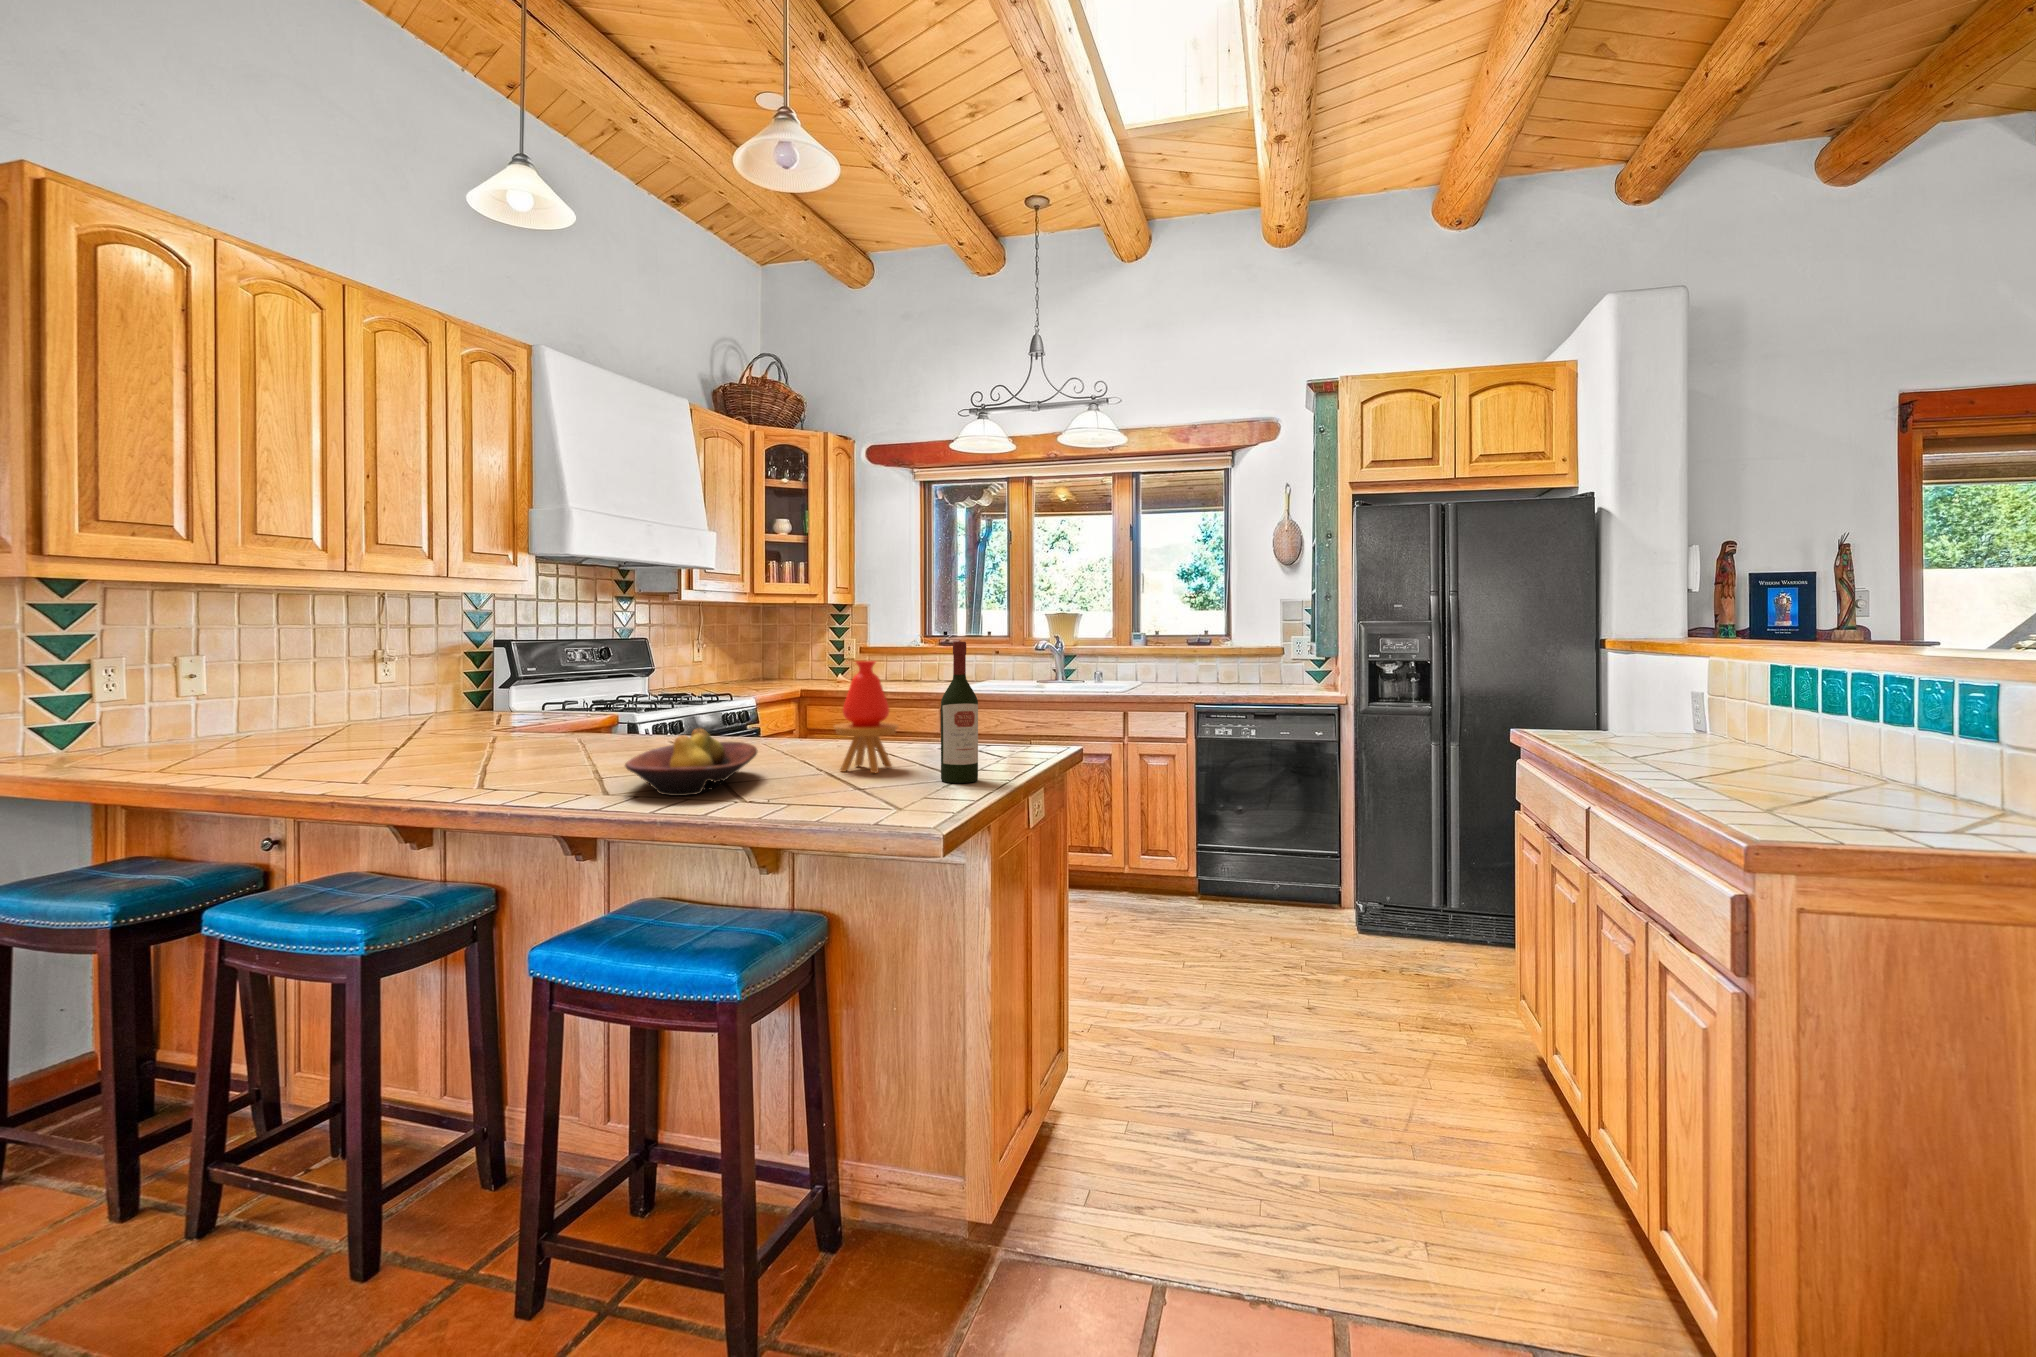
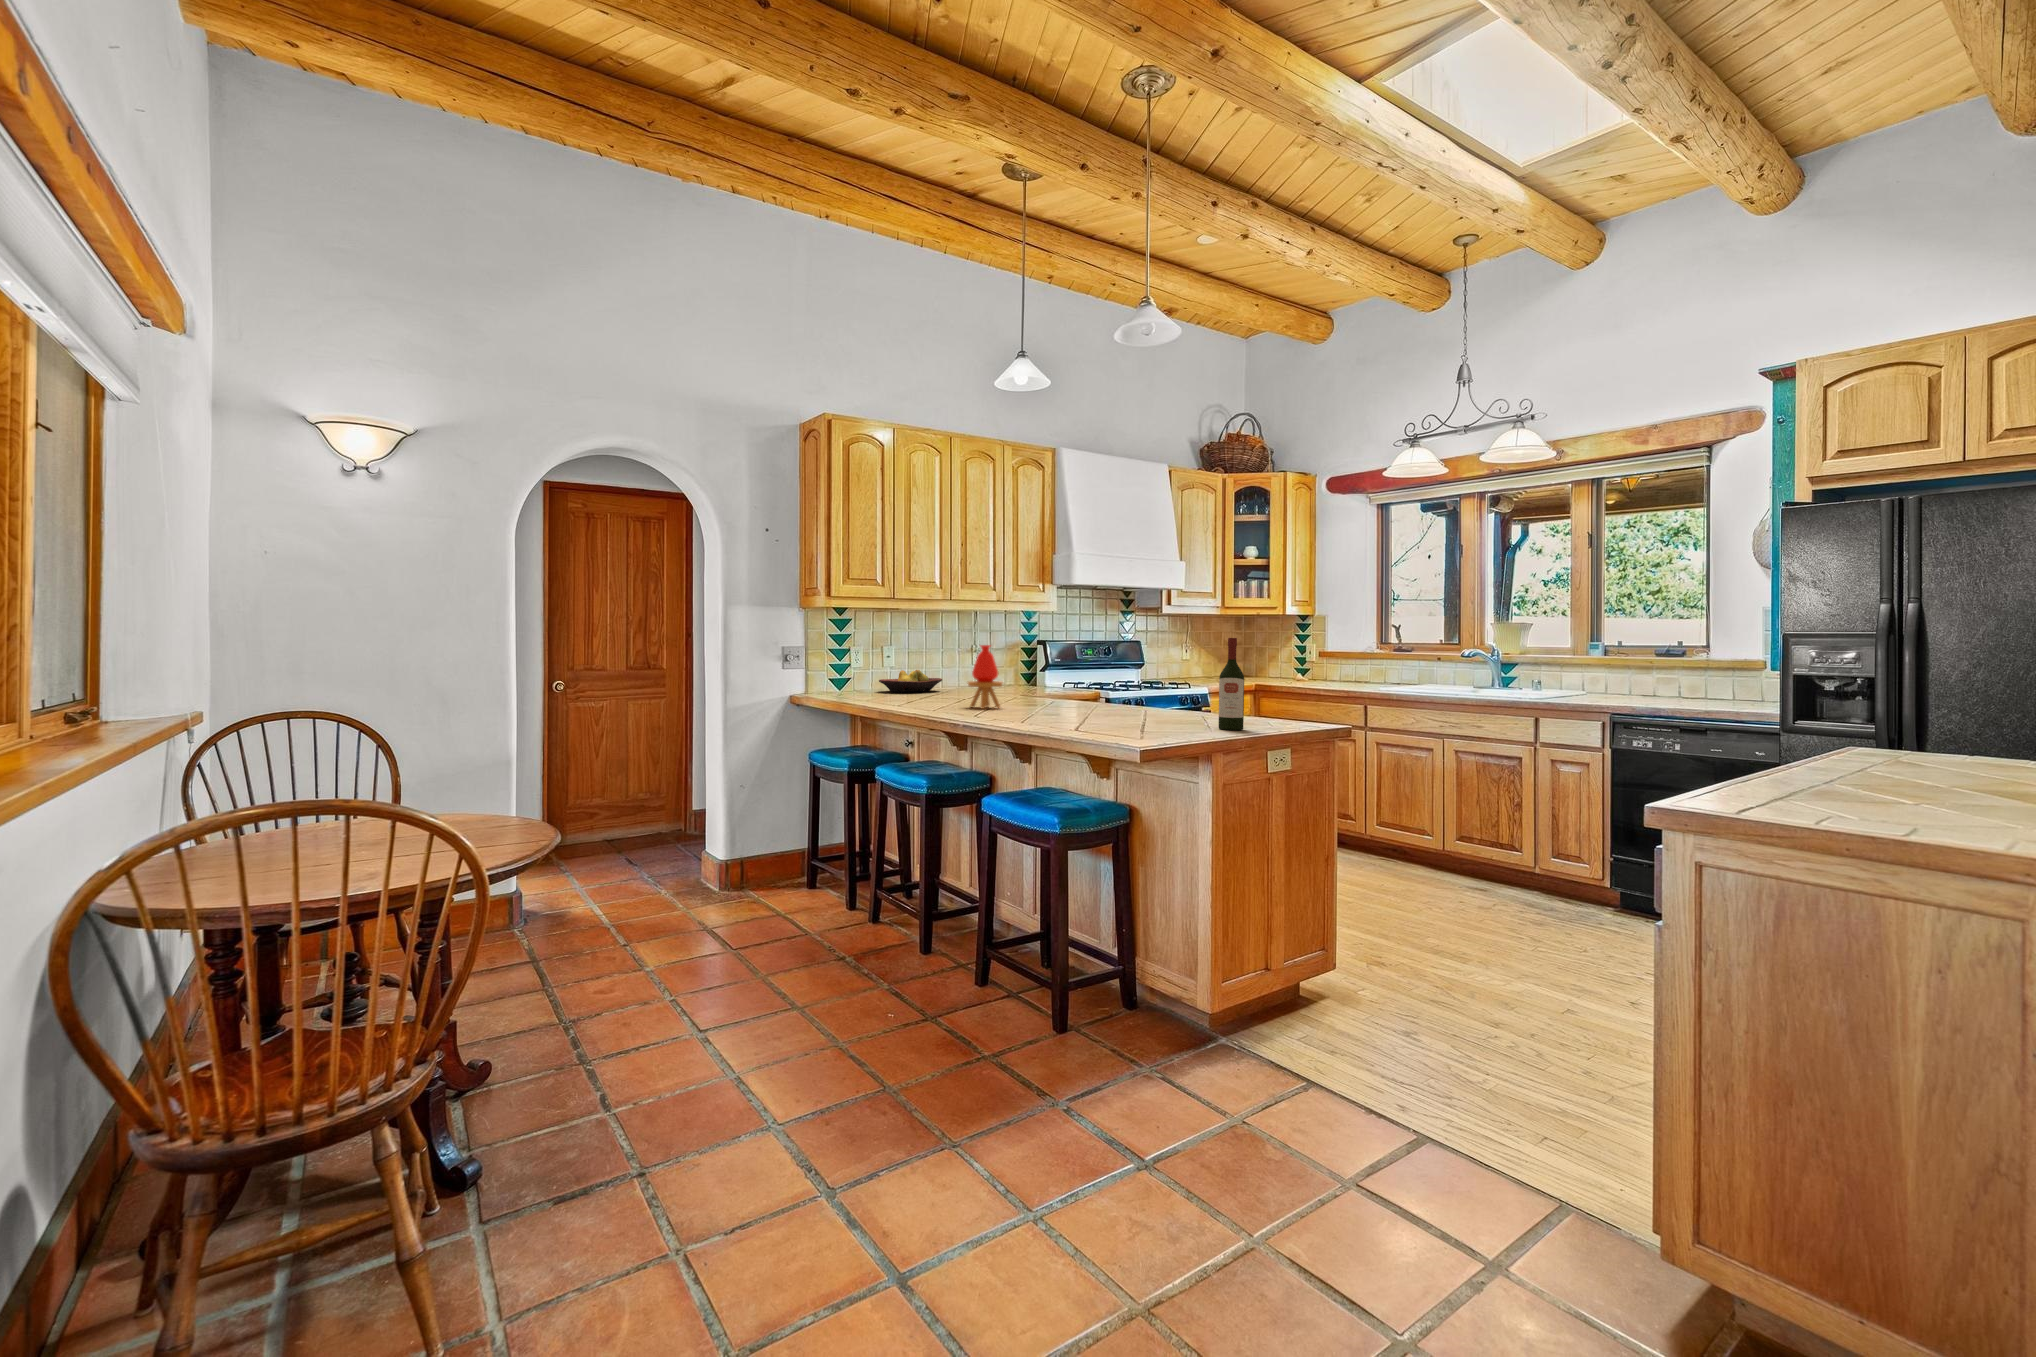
vase: present [834,661,898,773] -> present [968,645,1002,708]
fruit bowl: present [625,728,757,796] -> present [879,670,942,693]

